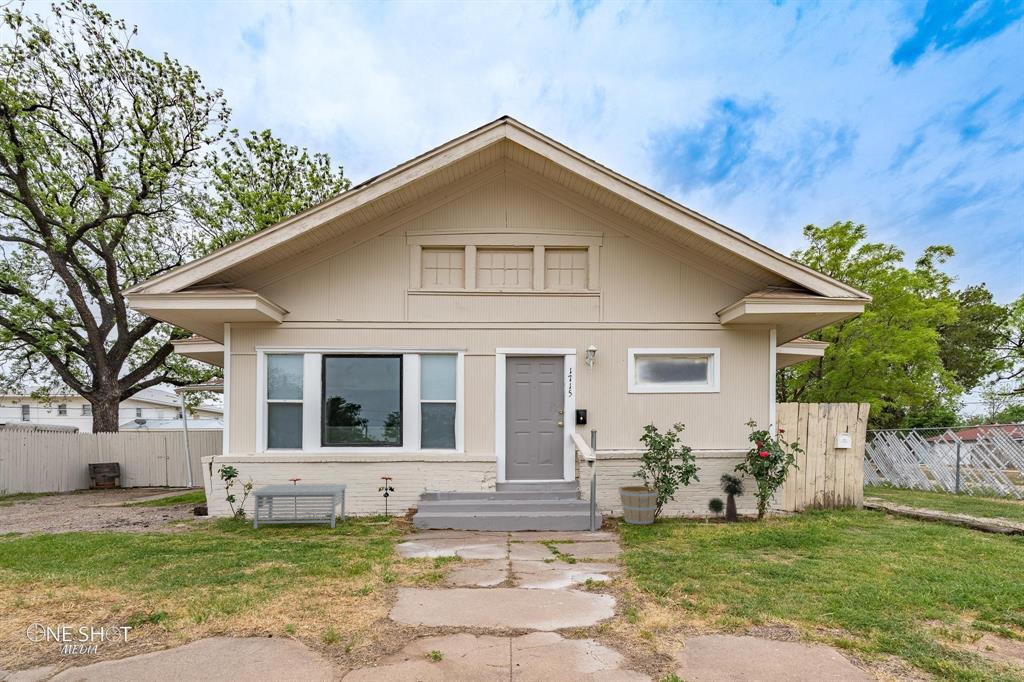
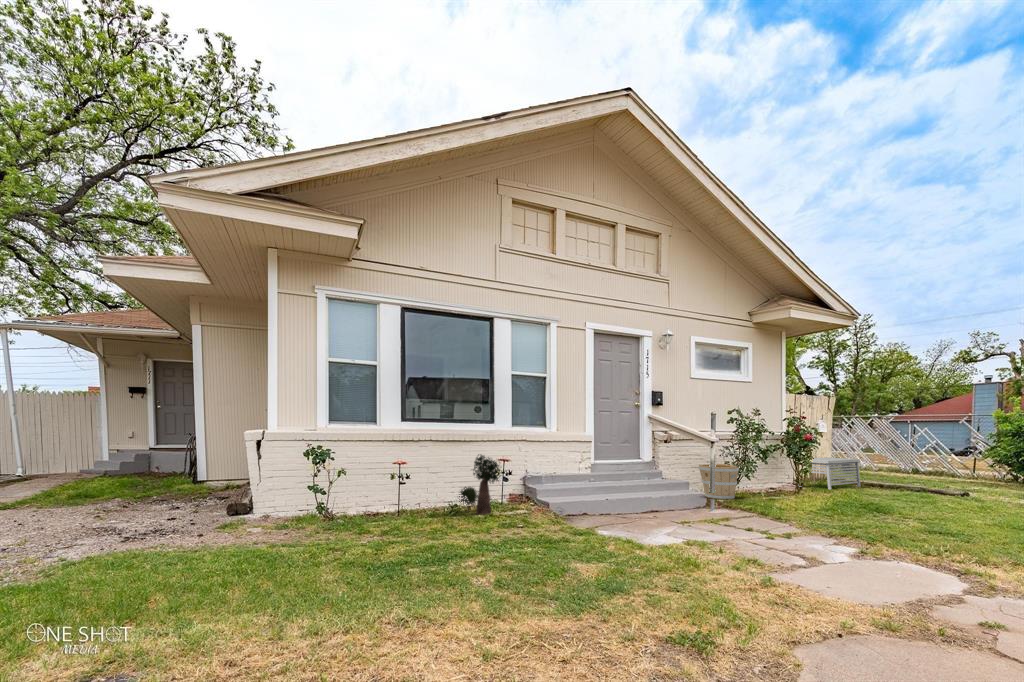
potted plant: present [708,474,745,522] -> present [459,454,502,515]
storage bench: present [252,484,347,529] -> present [799,457,861,490]

